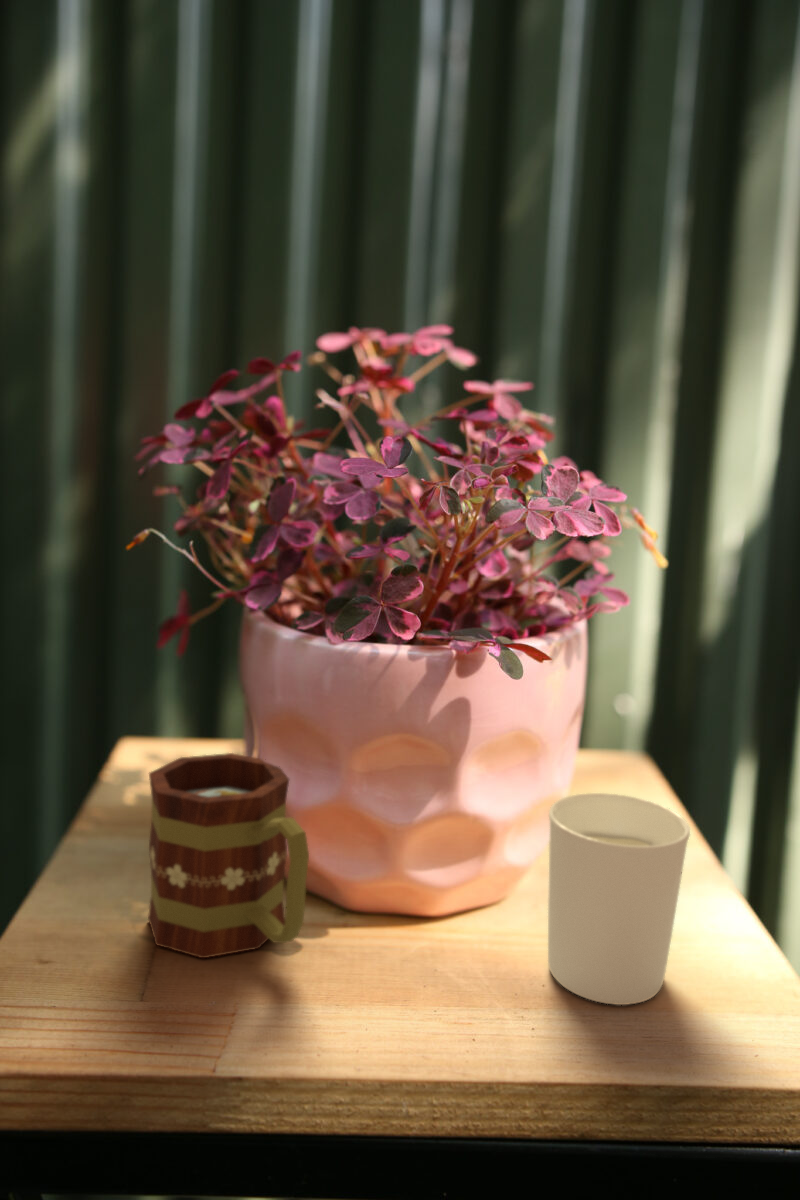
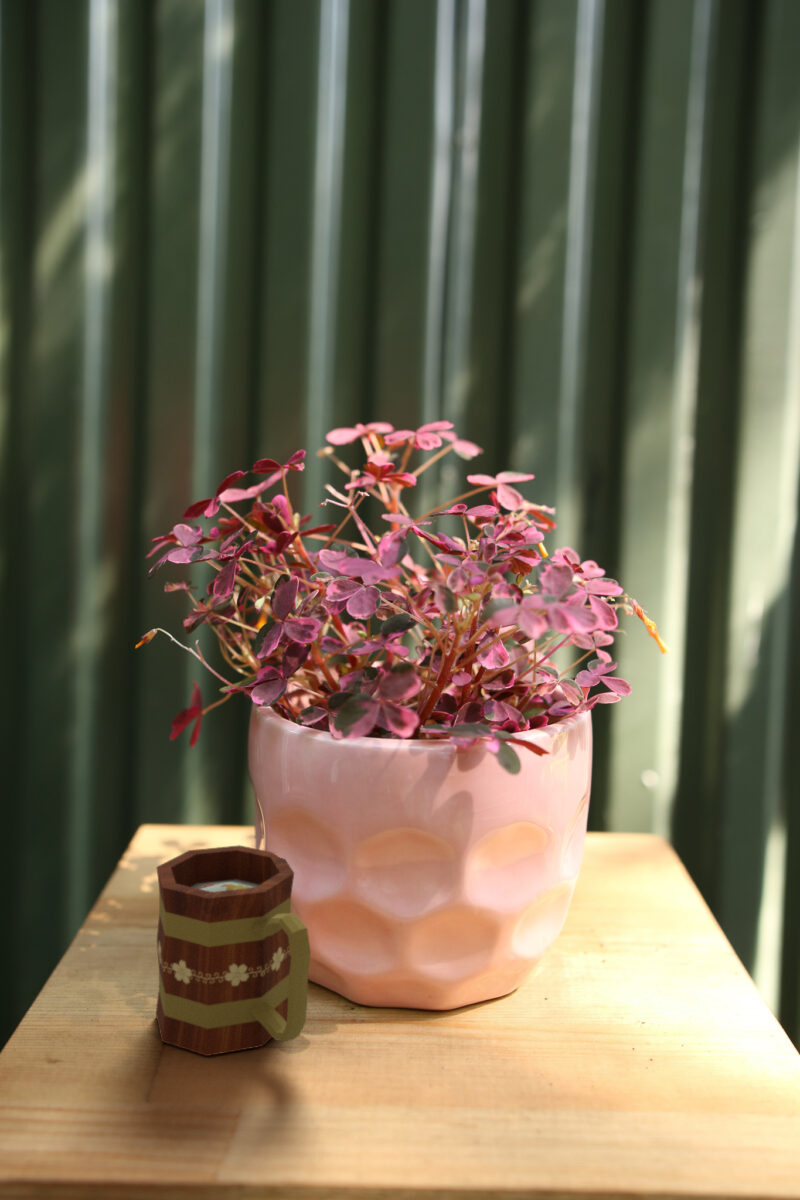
candle holder: present [548,793,690,1005] -> none [551,887,693,1109]

